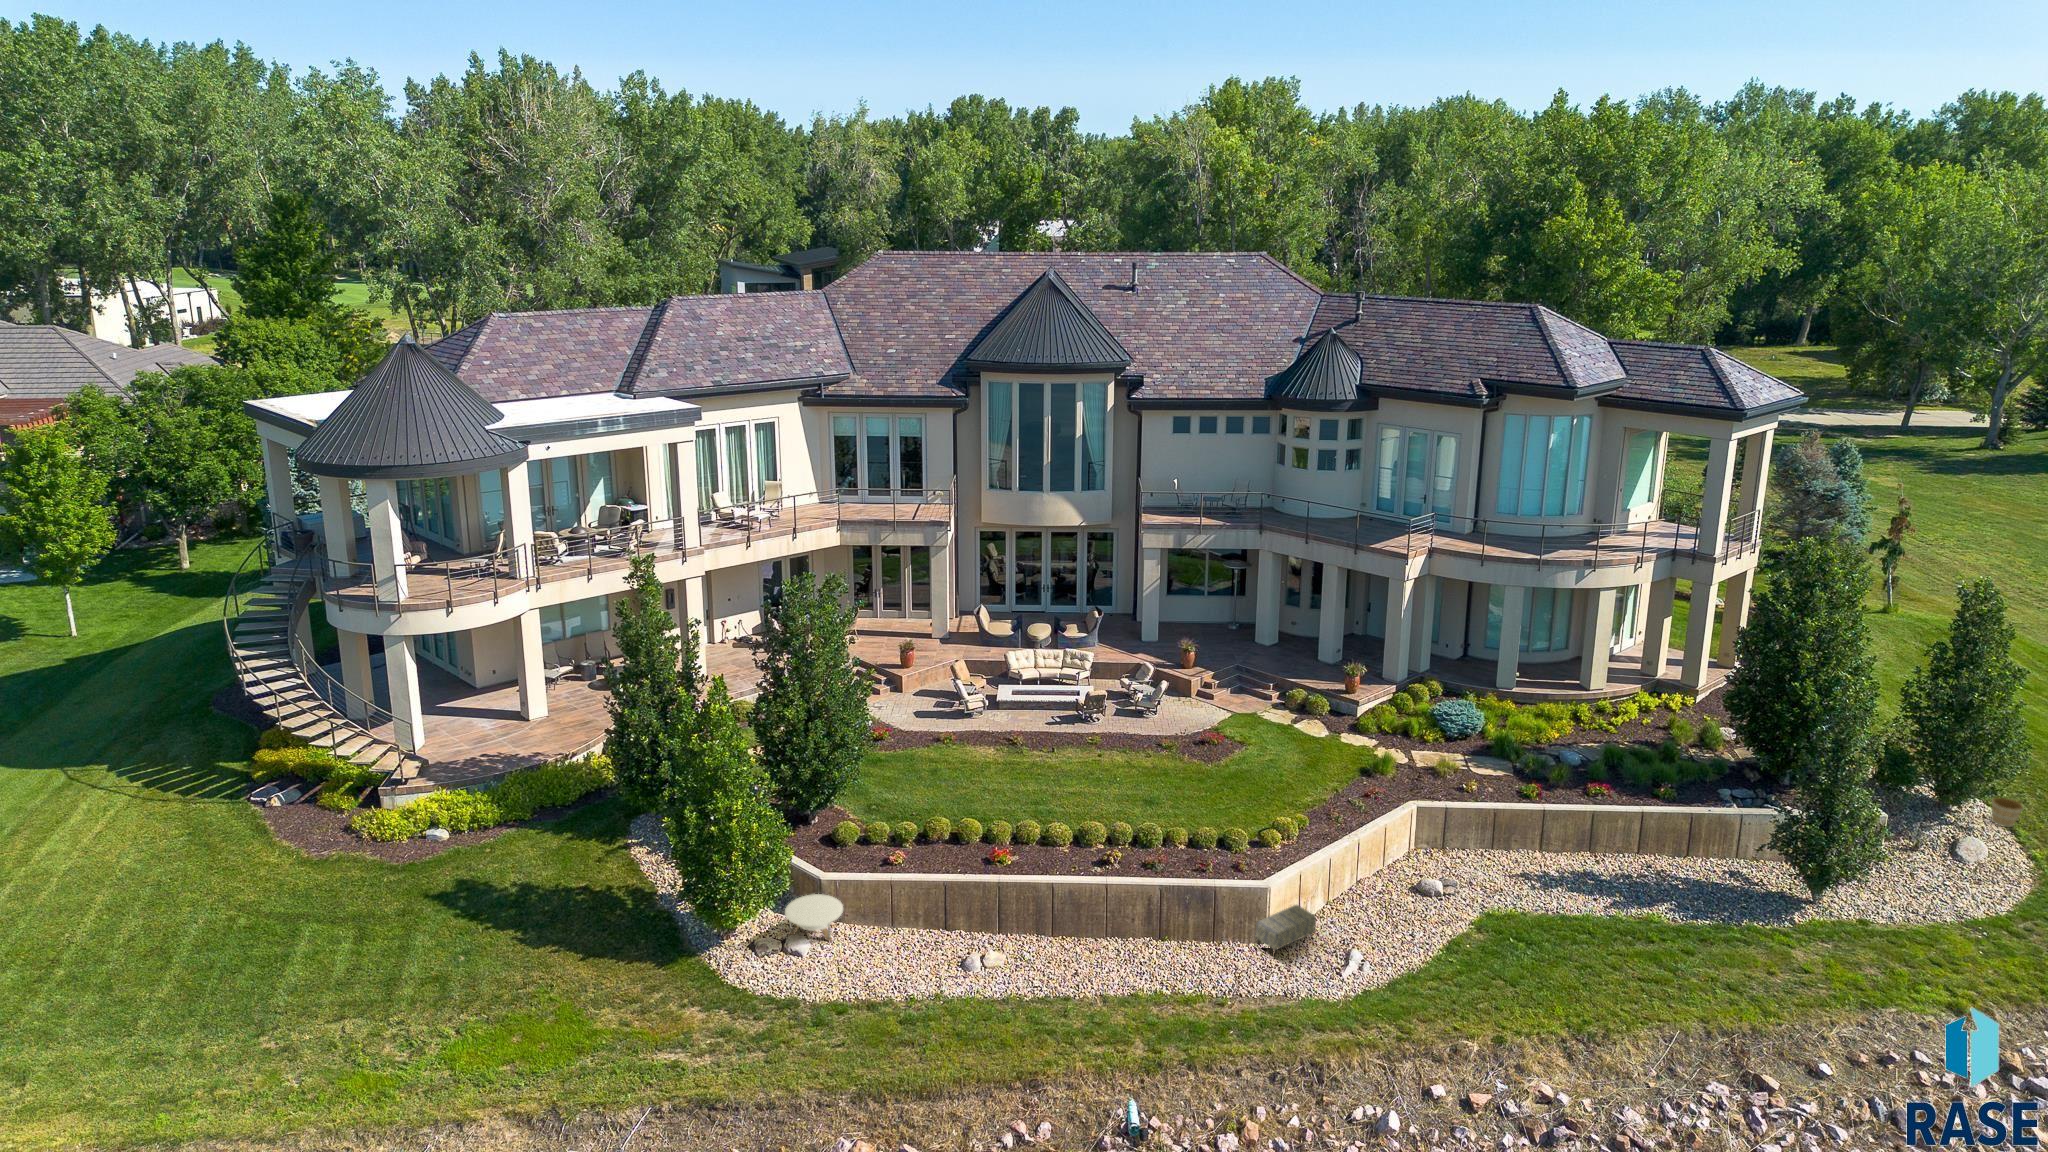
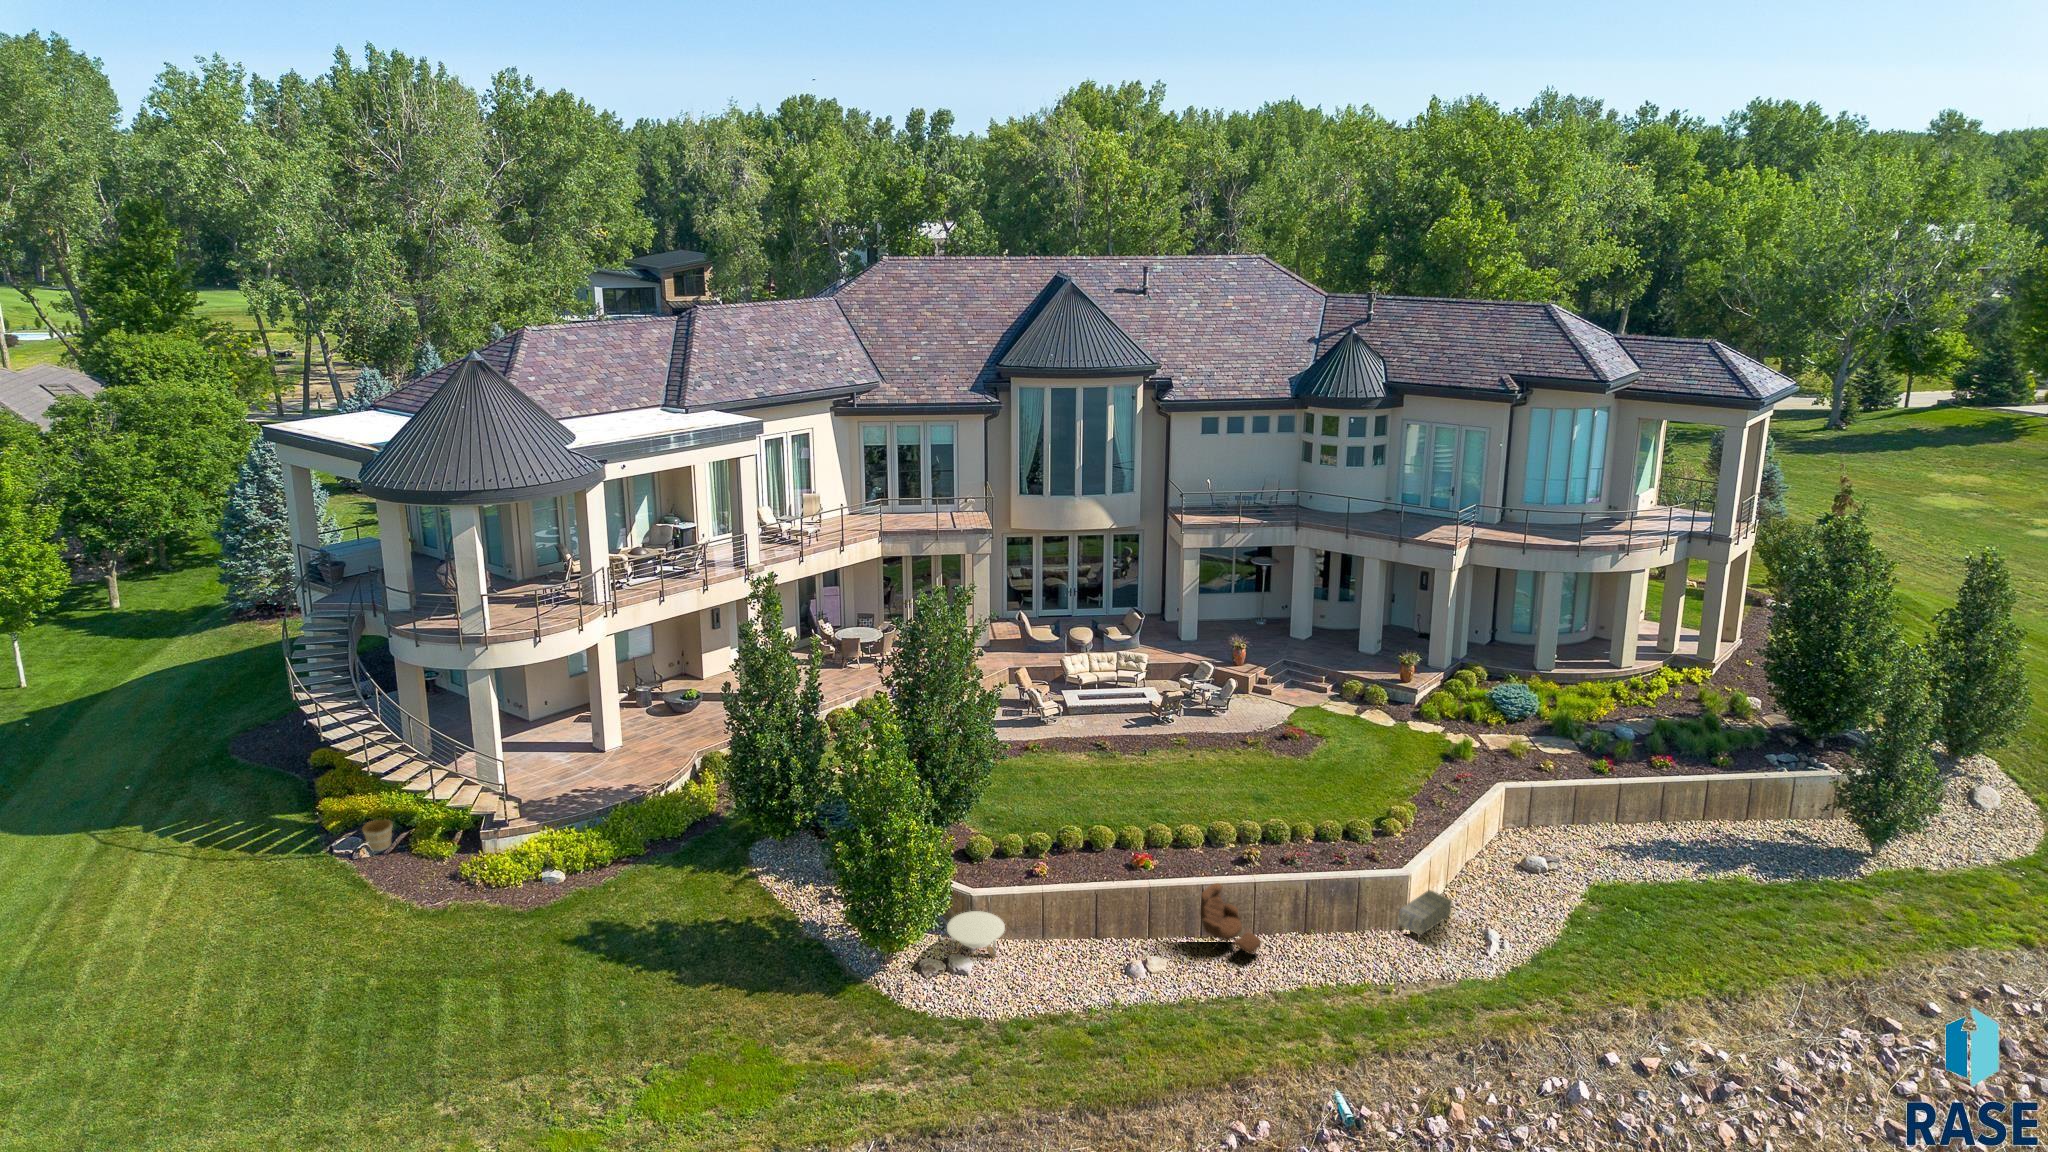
wooden bucket: present [1991,798,2023,827] -> present [362,820,393,851]
lounge chair: none [1045,882,1105,962] -> present [1200,883,1261,956]

